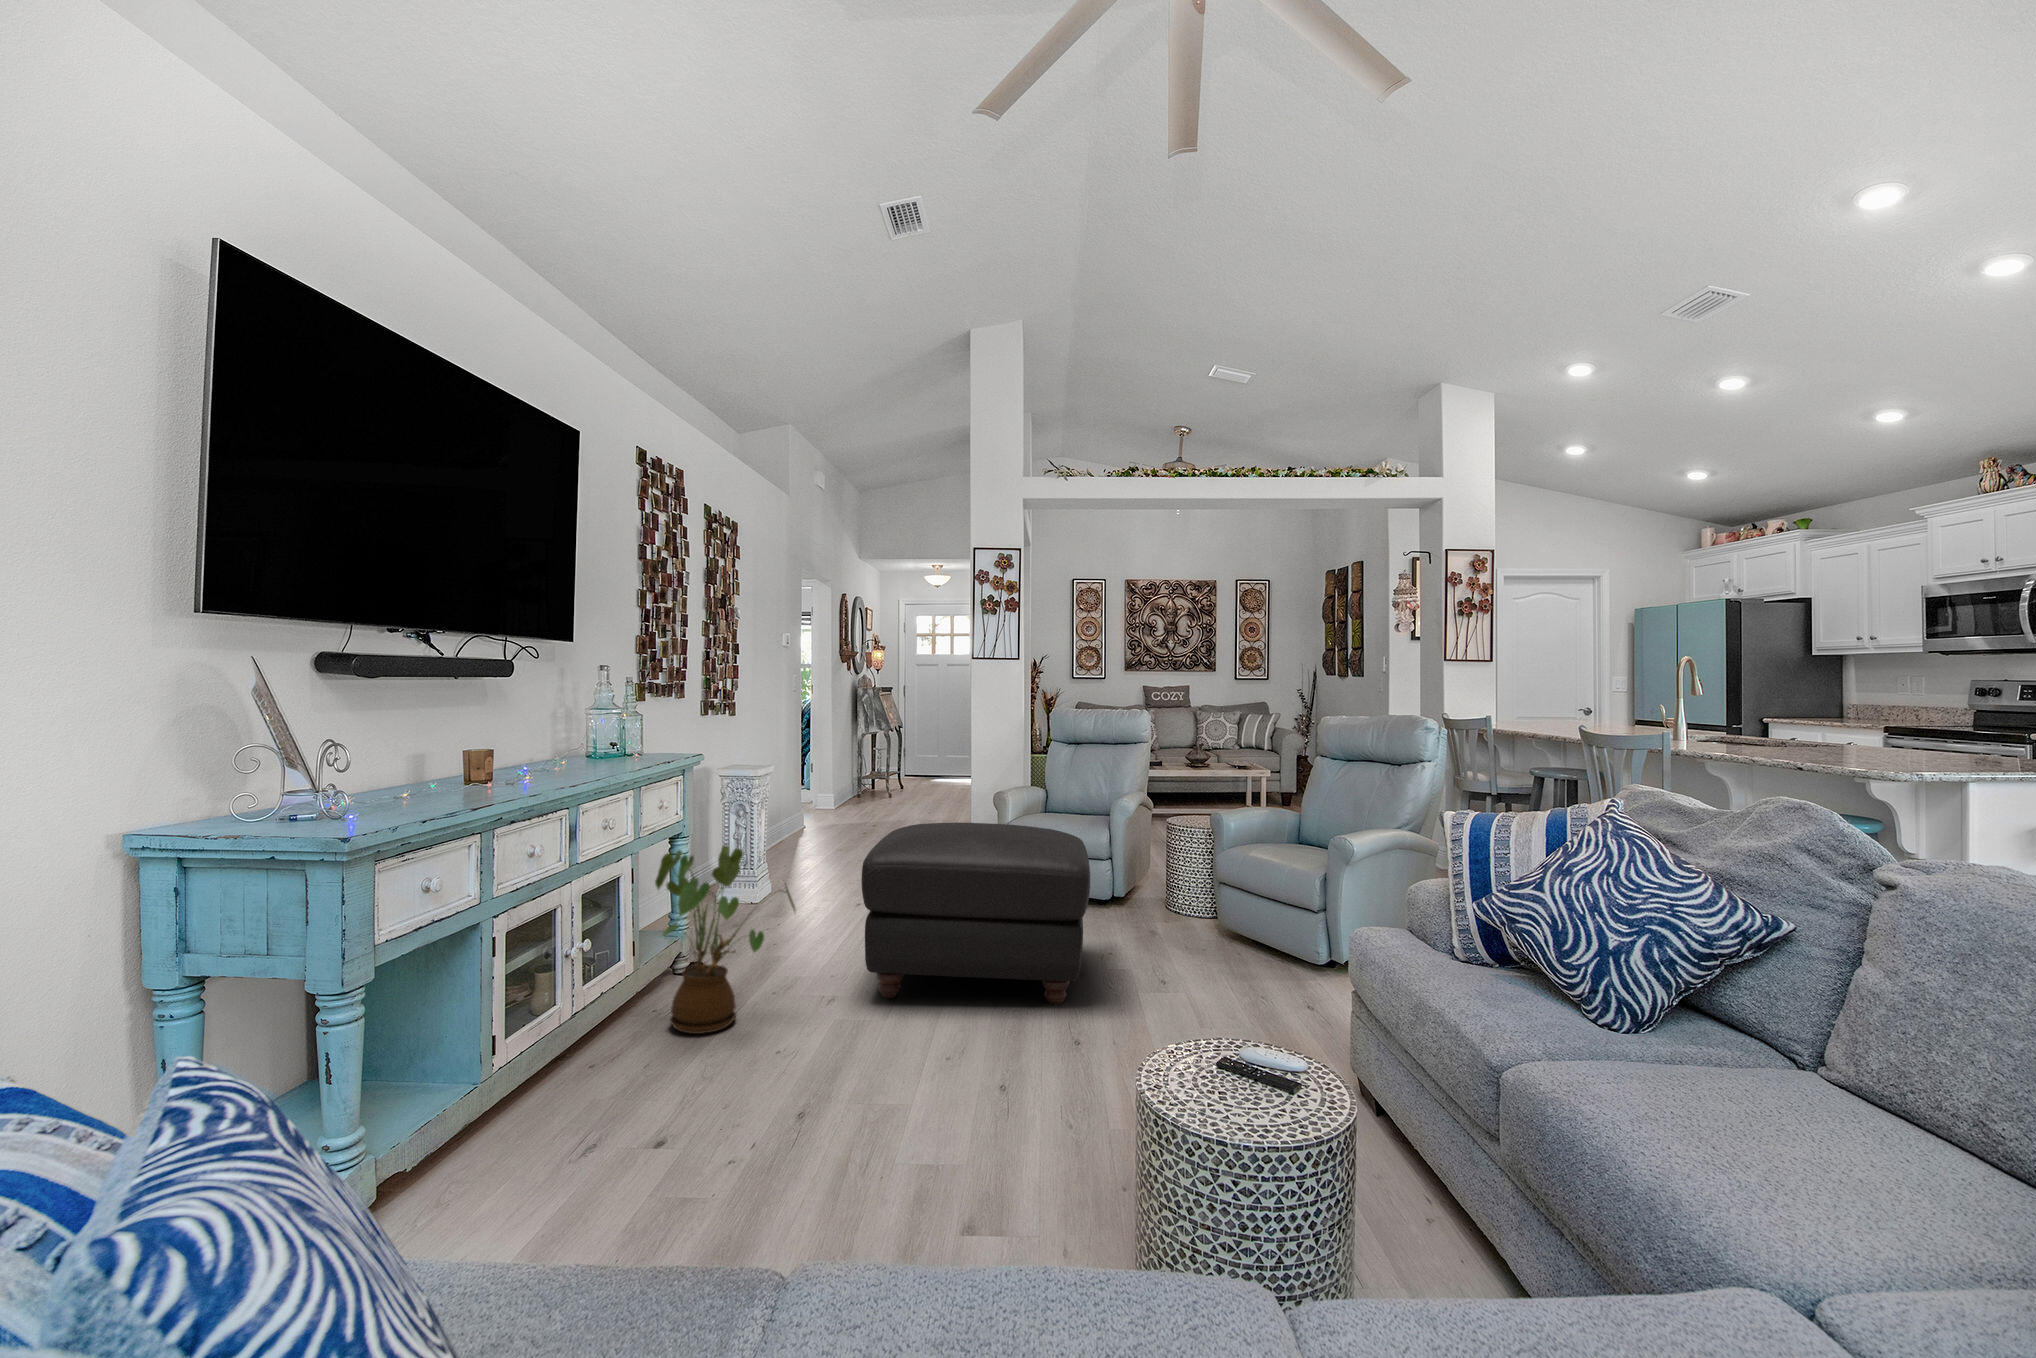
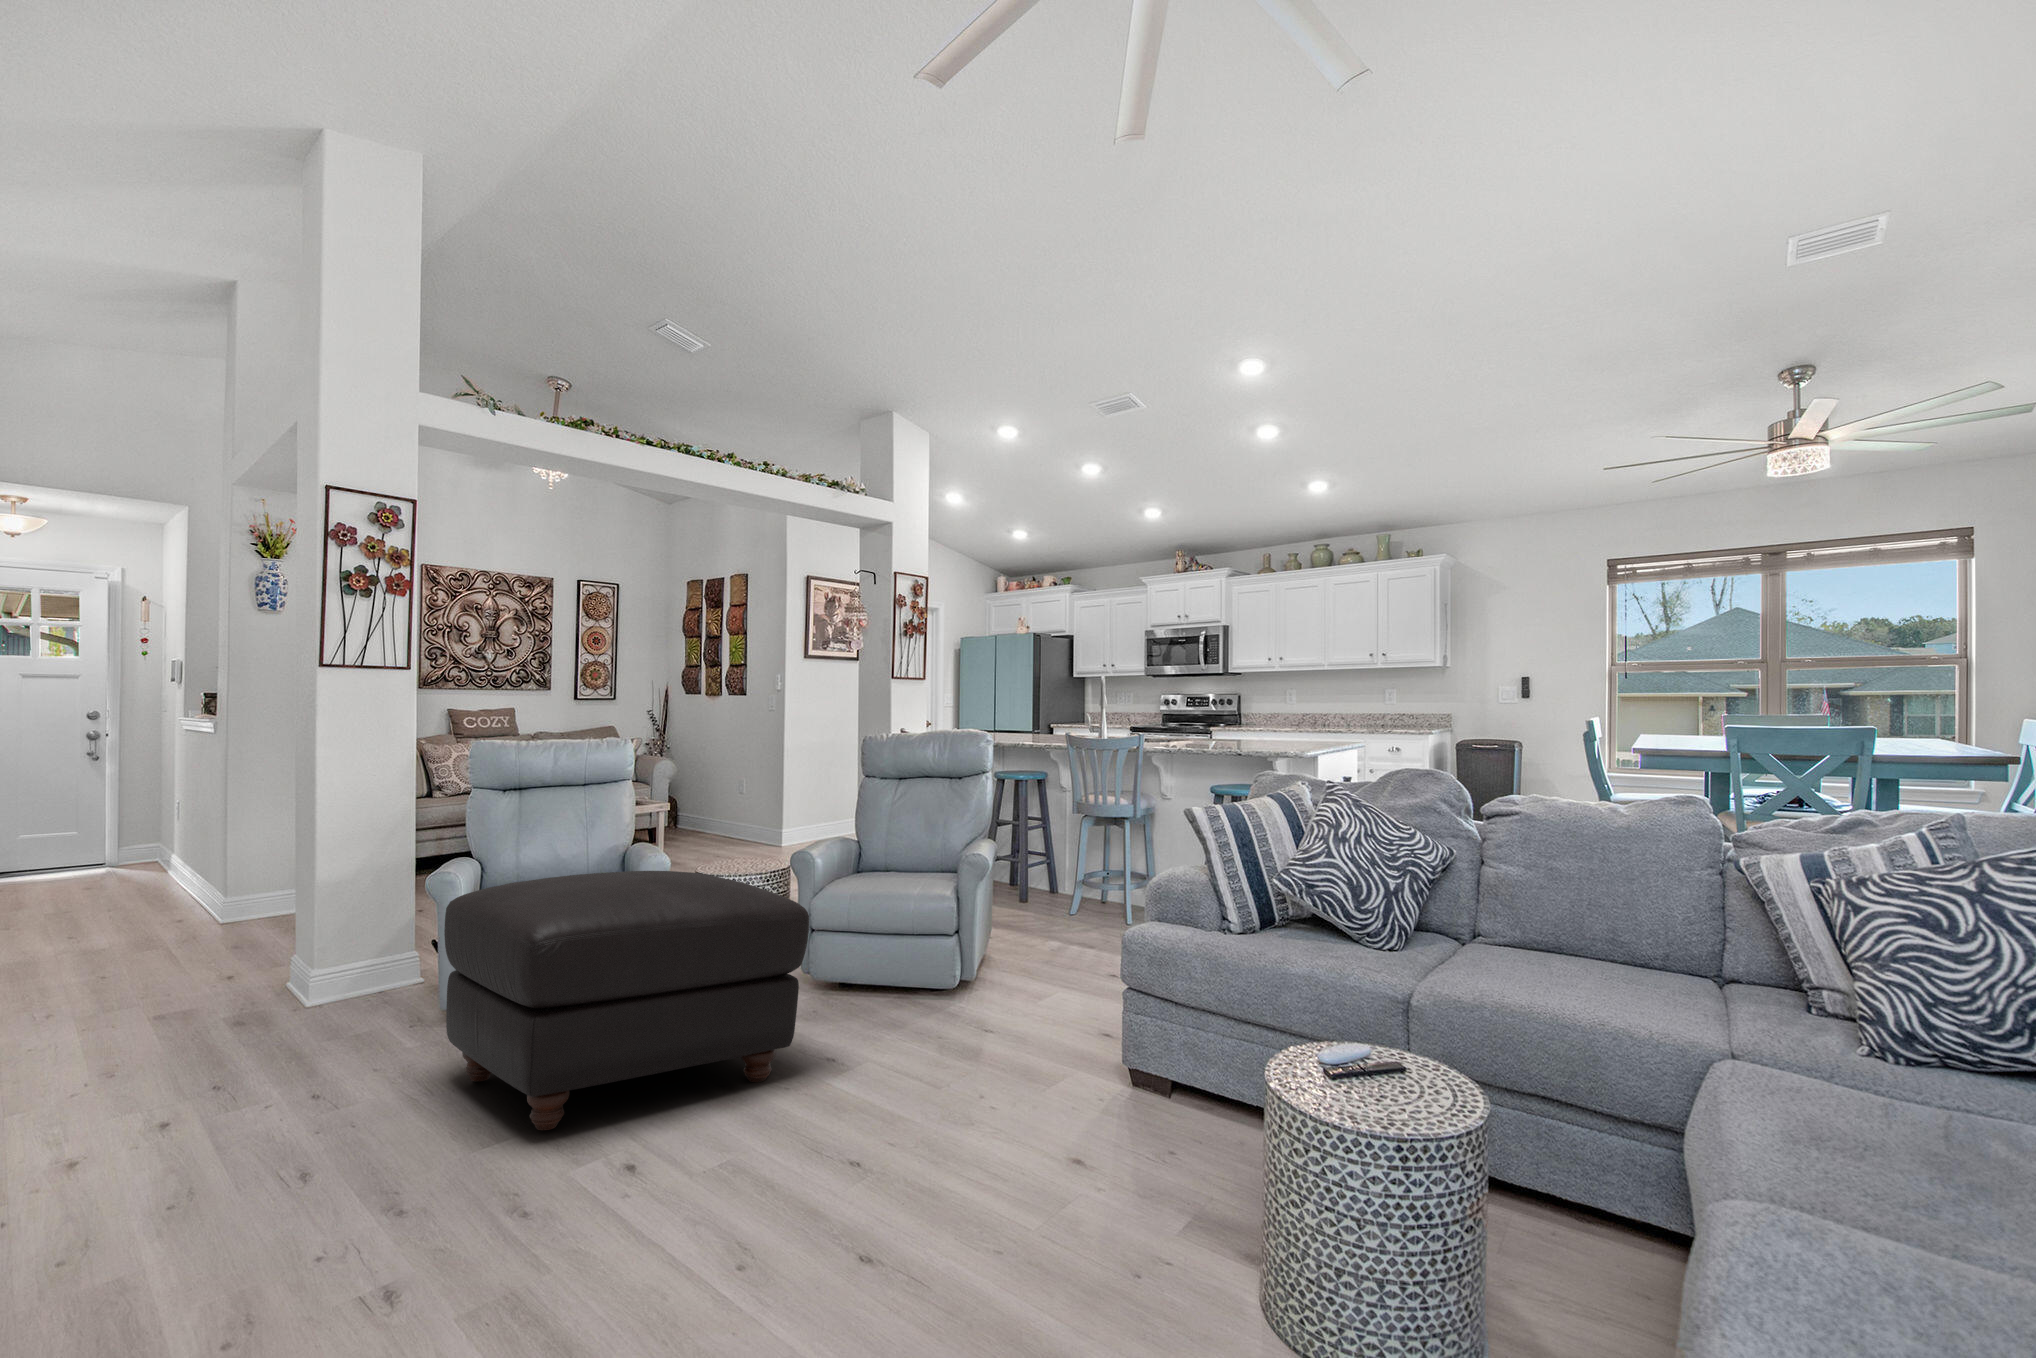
house plant: present [655,845,795,1034] -> none [168,942,451,1270]

